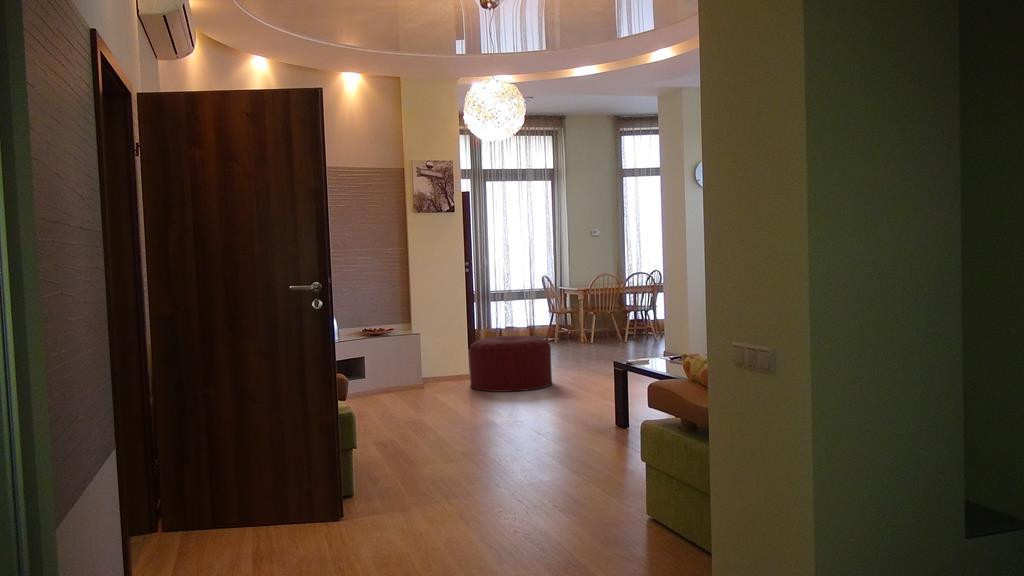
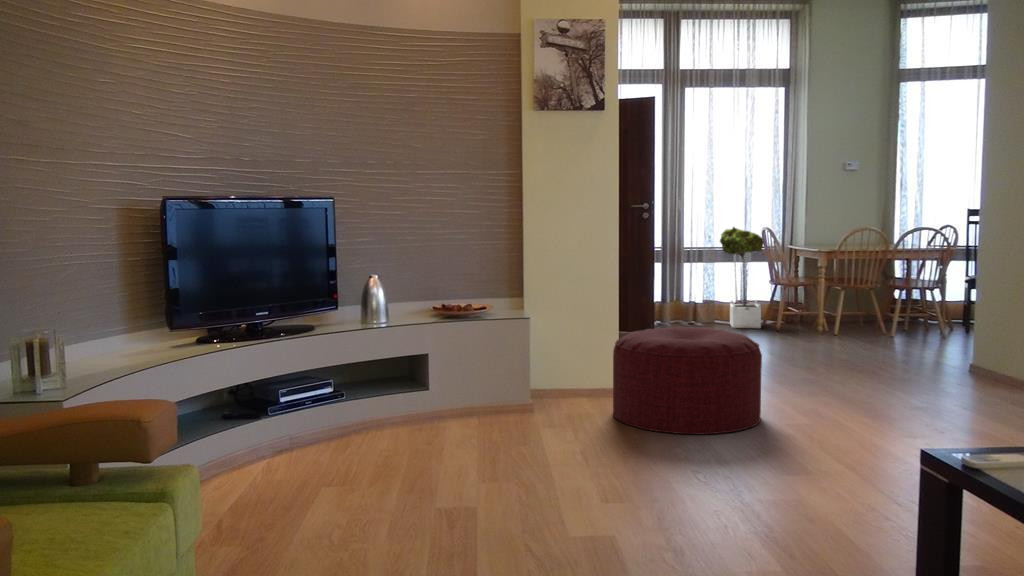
potted tree: none [515,275,545,344] -> present [720,227,764,328]

